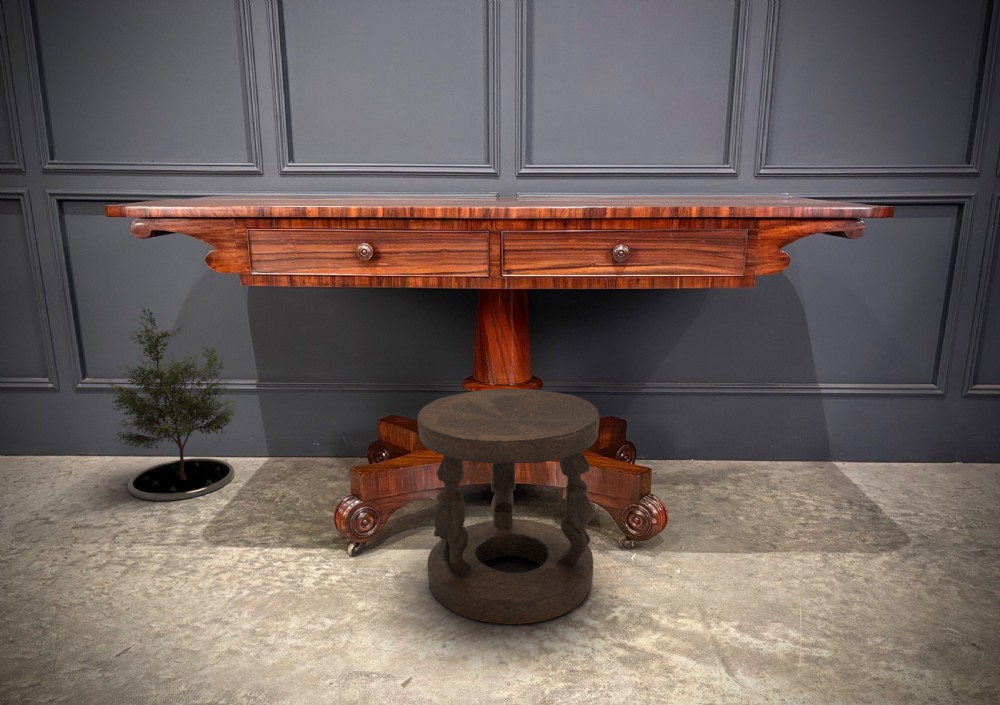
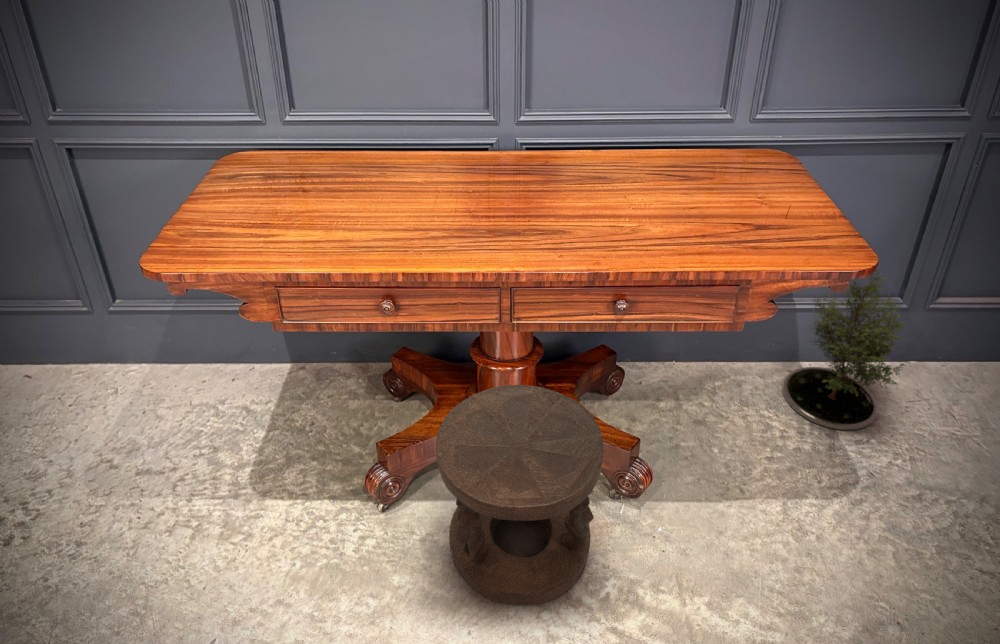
potted tree: present [106,308,237,501] -> present [782,273,908,430]

